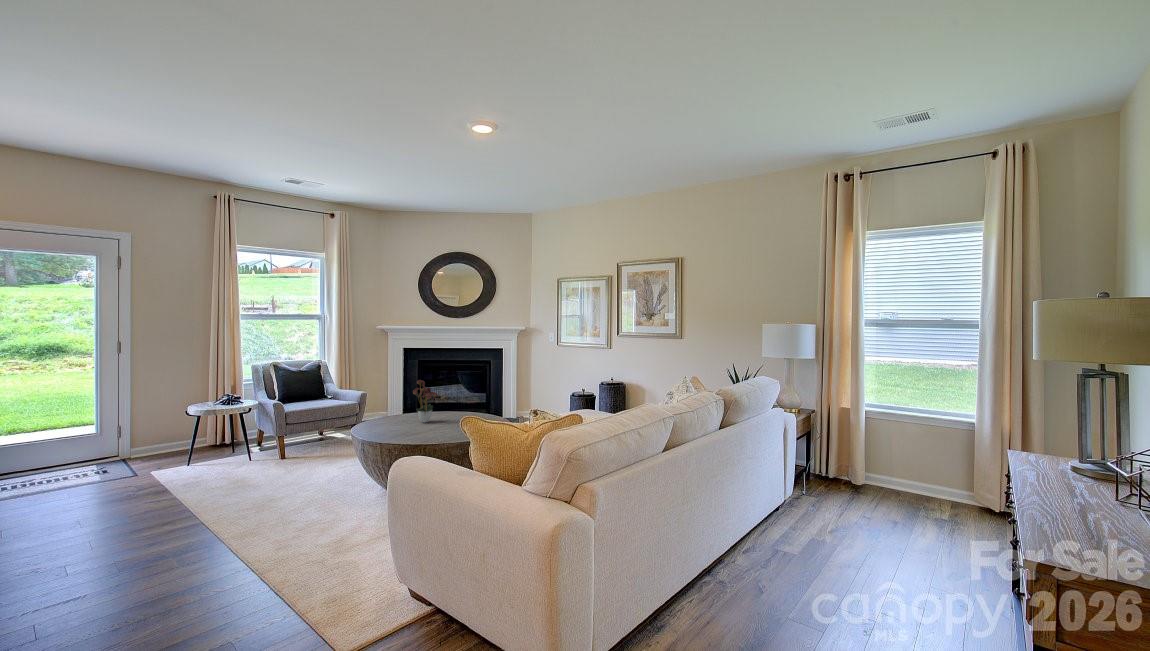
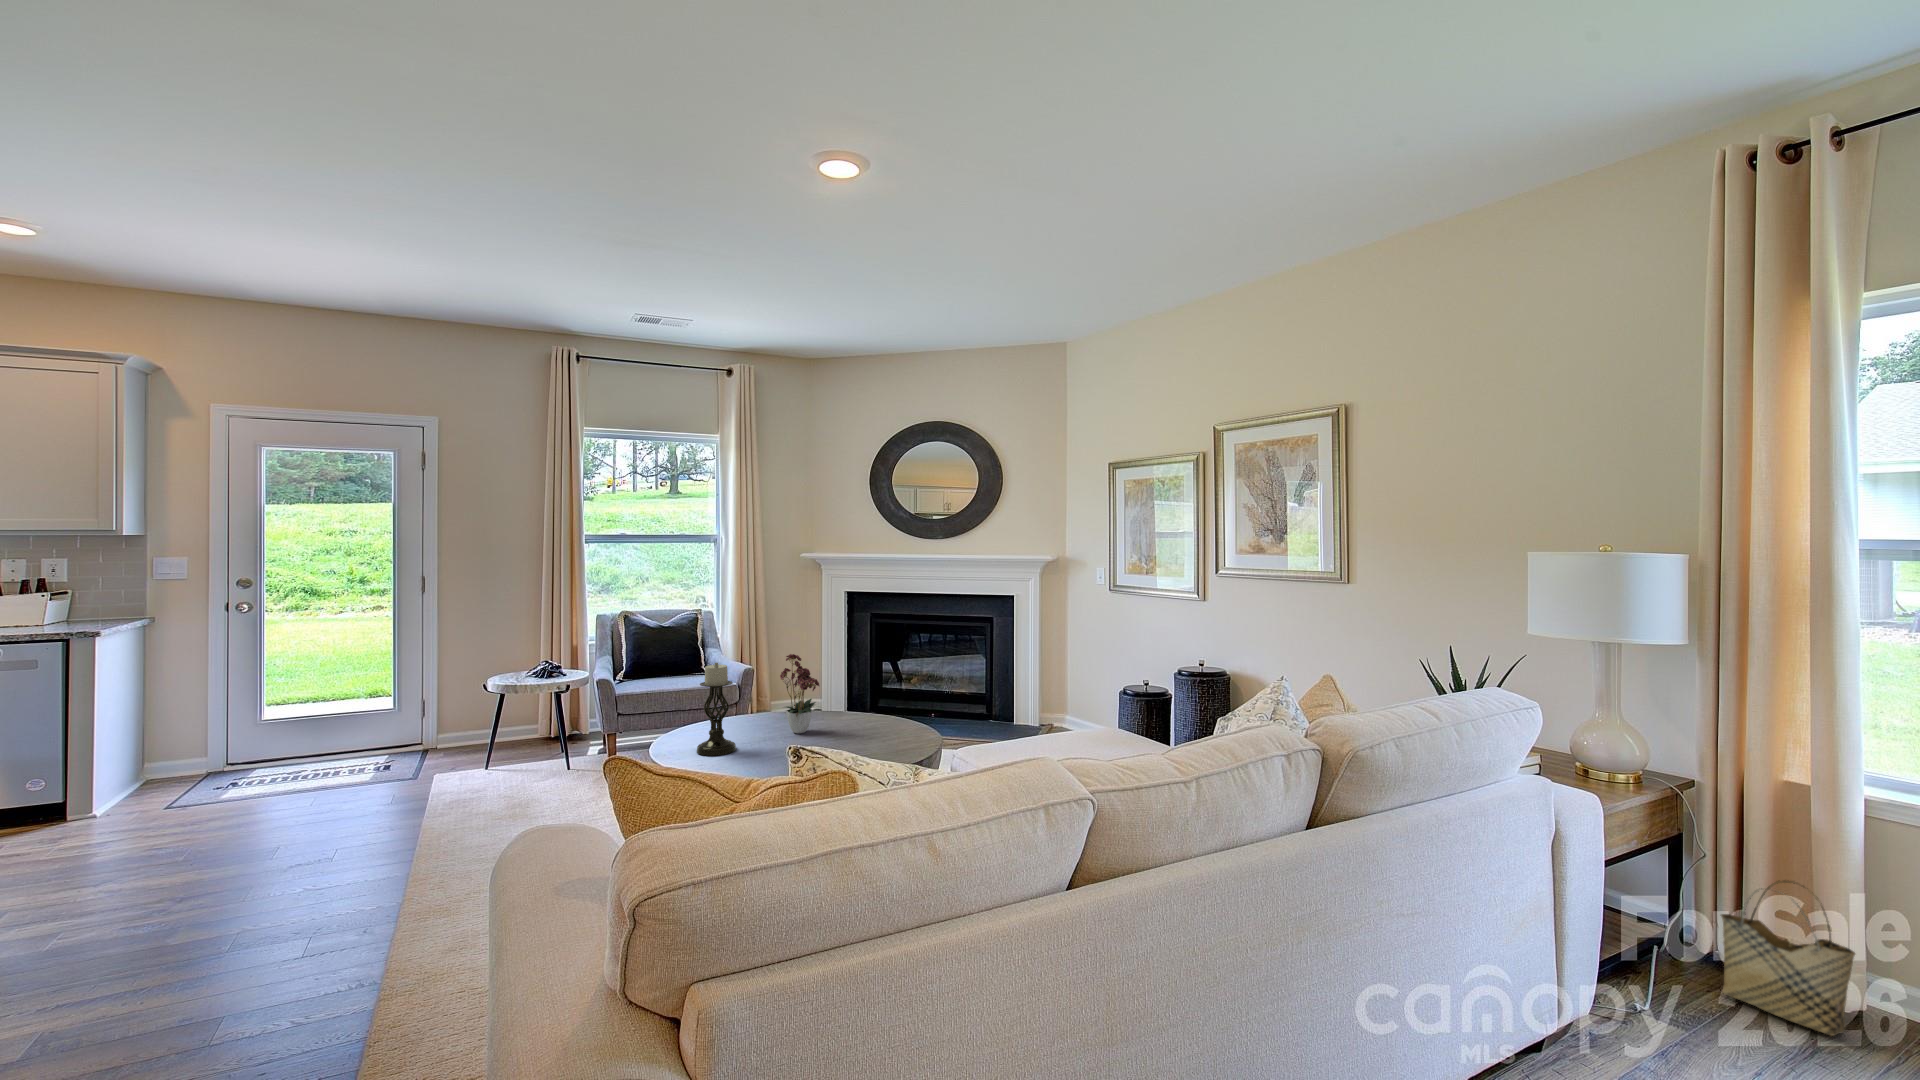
candle holder: none [376,385,398,435] -> present [697,663,736,756]
woven basket: none [824,444,864,495] -> present [1721,880,1855,1036]

